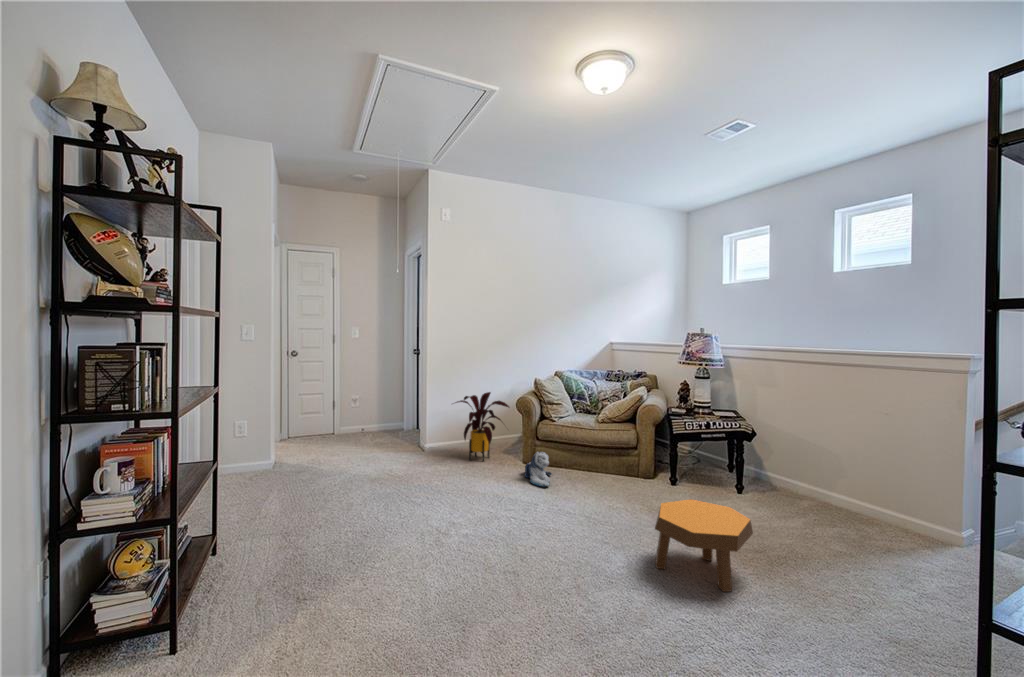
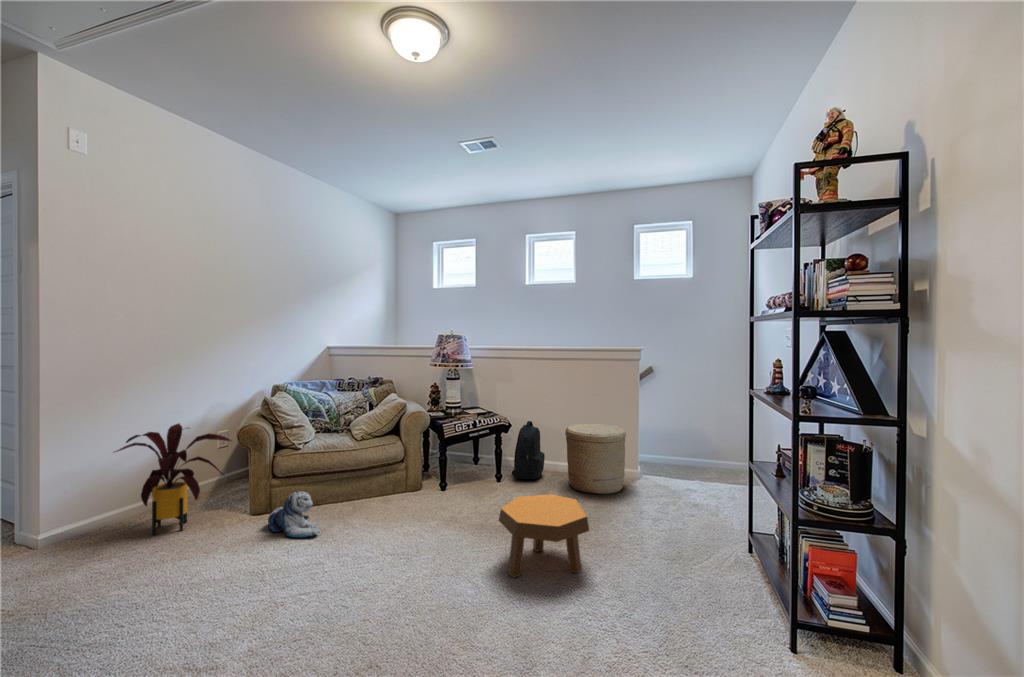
backpack: none [757,433,806,501] -> present [512,421,545,480]
woven basket: none [819,447,918,544] -> present [565,424,626,494]

